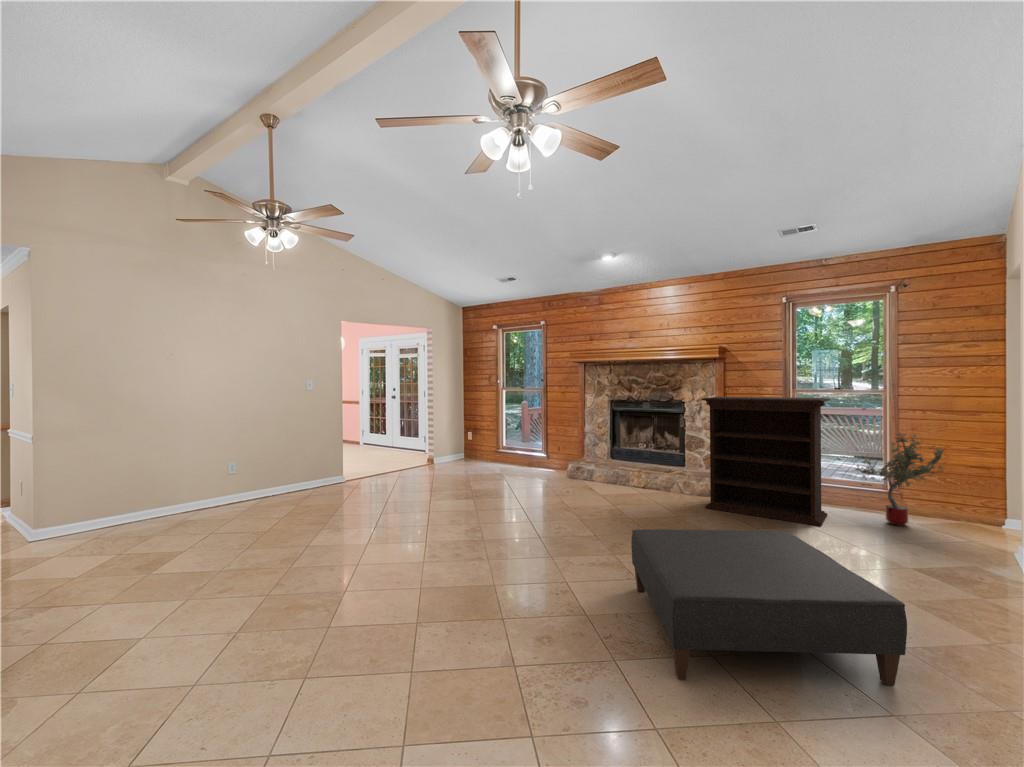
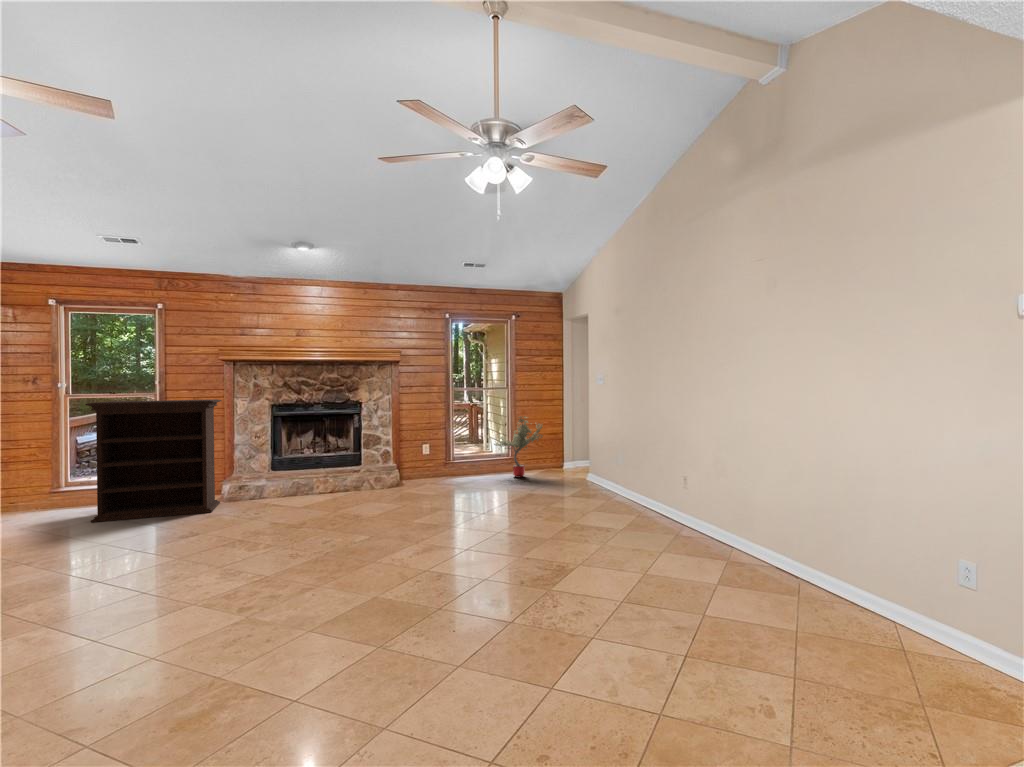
bookshelf: present [702,397,830,526] -> present [85,399,222,522]
ottoman: present [631,529,907,686] -> none [489,480,656,570]

